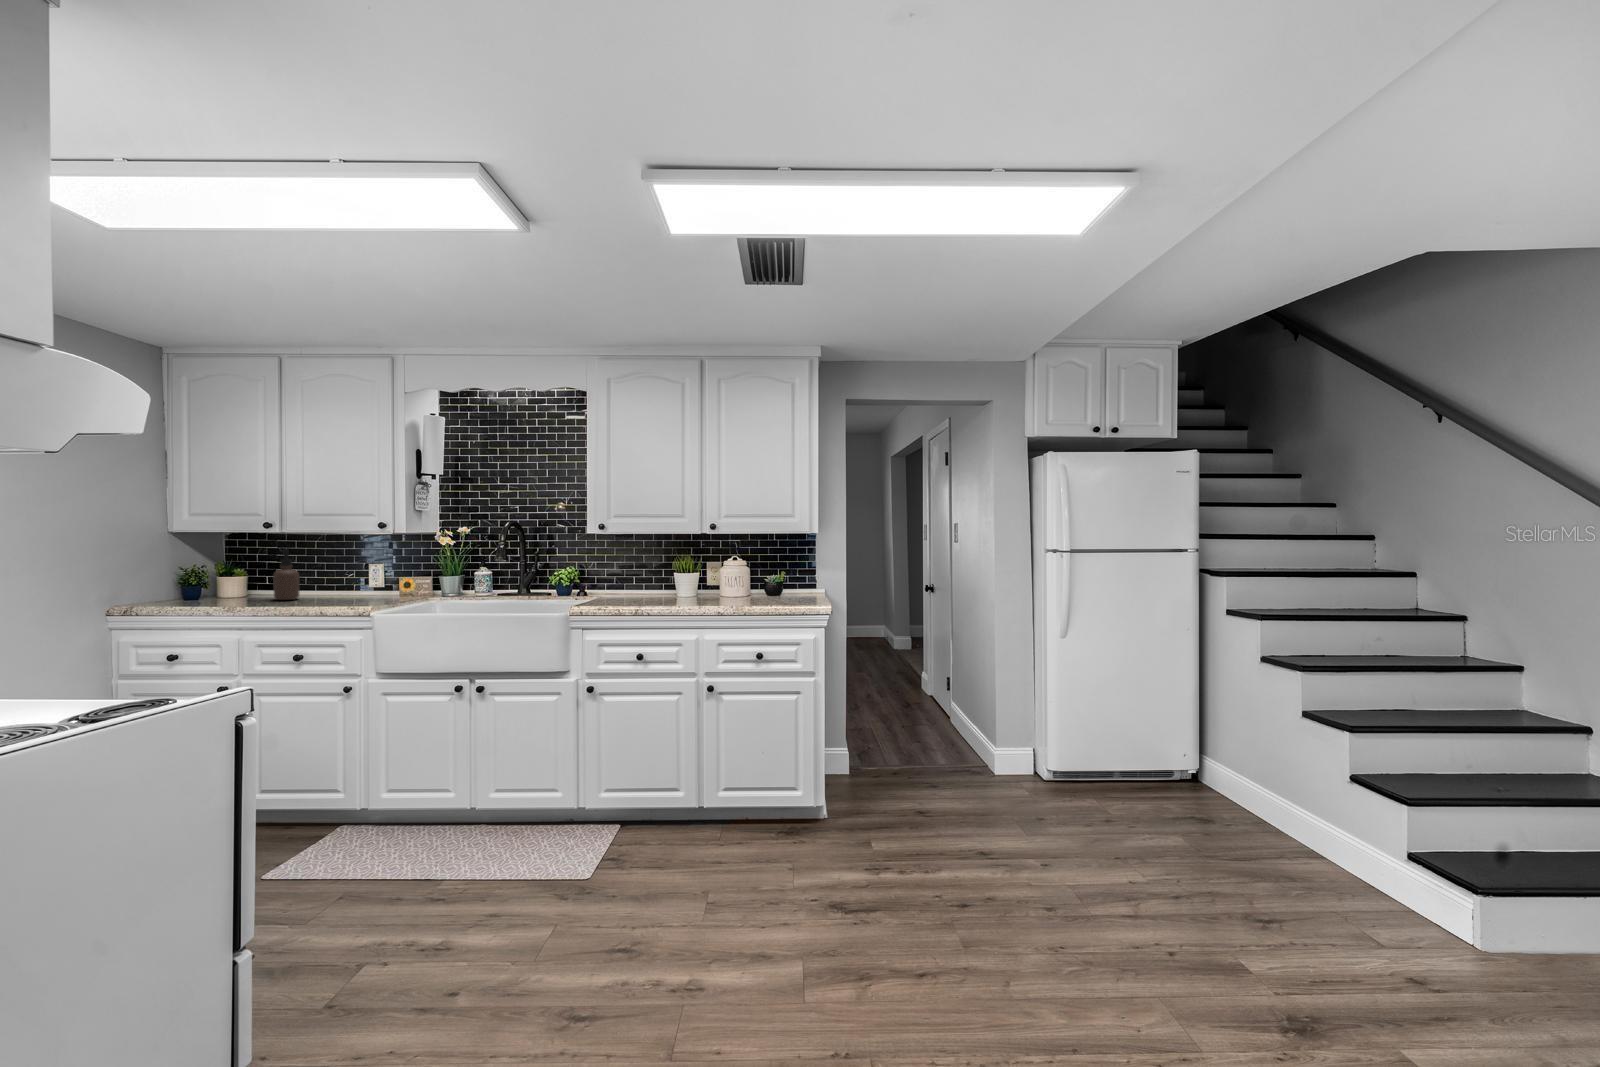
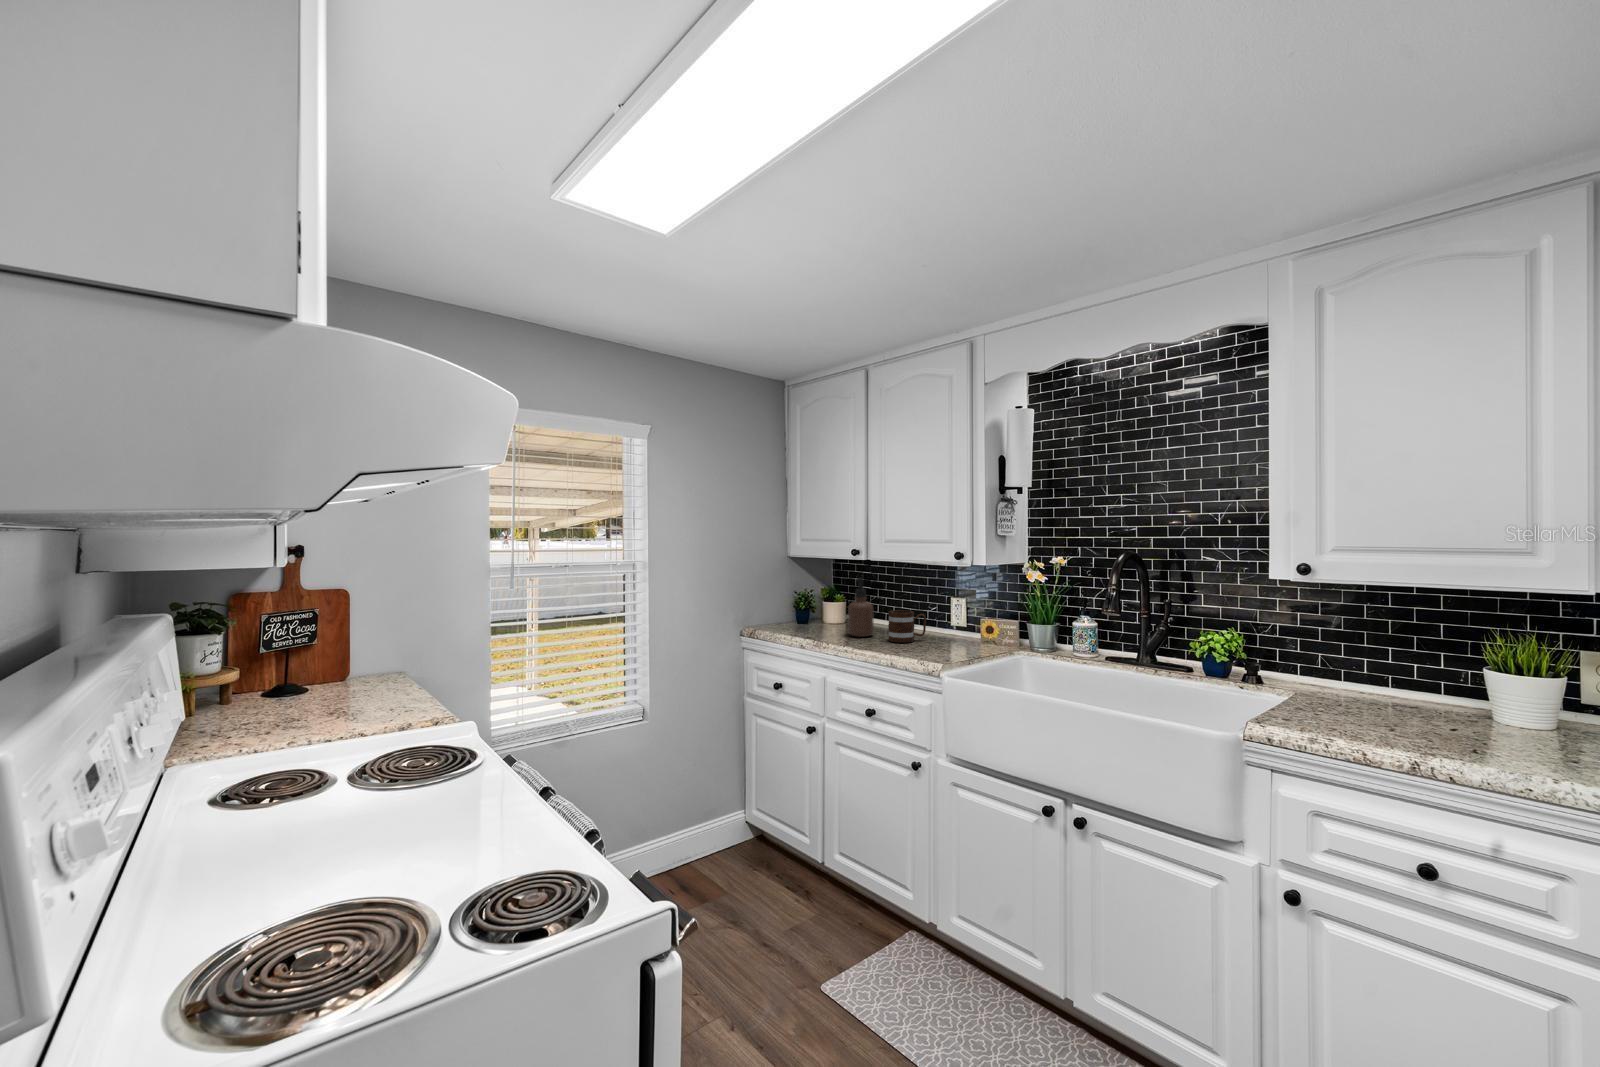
mug: none [317,575,352,601] -> present [888,610,926,643]

